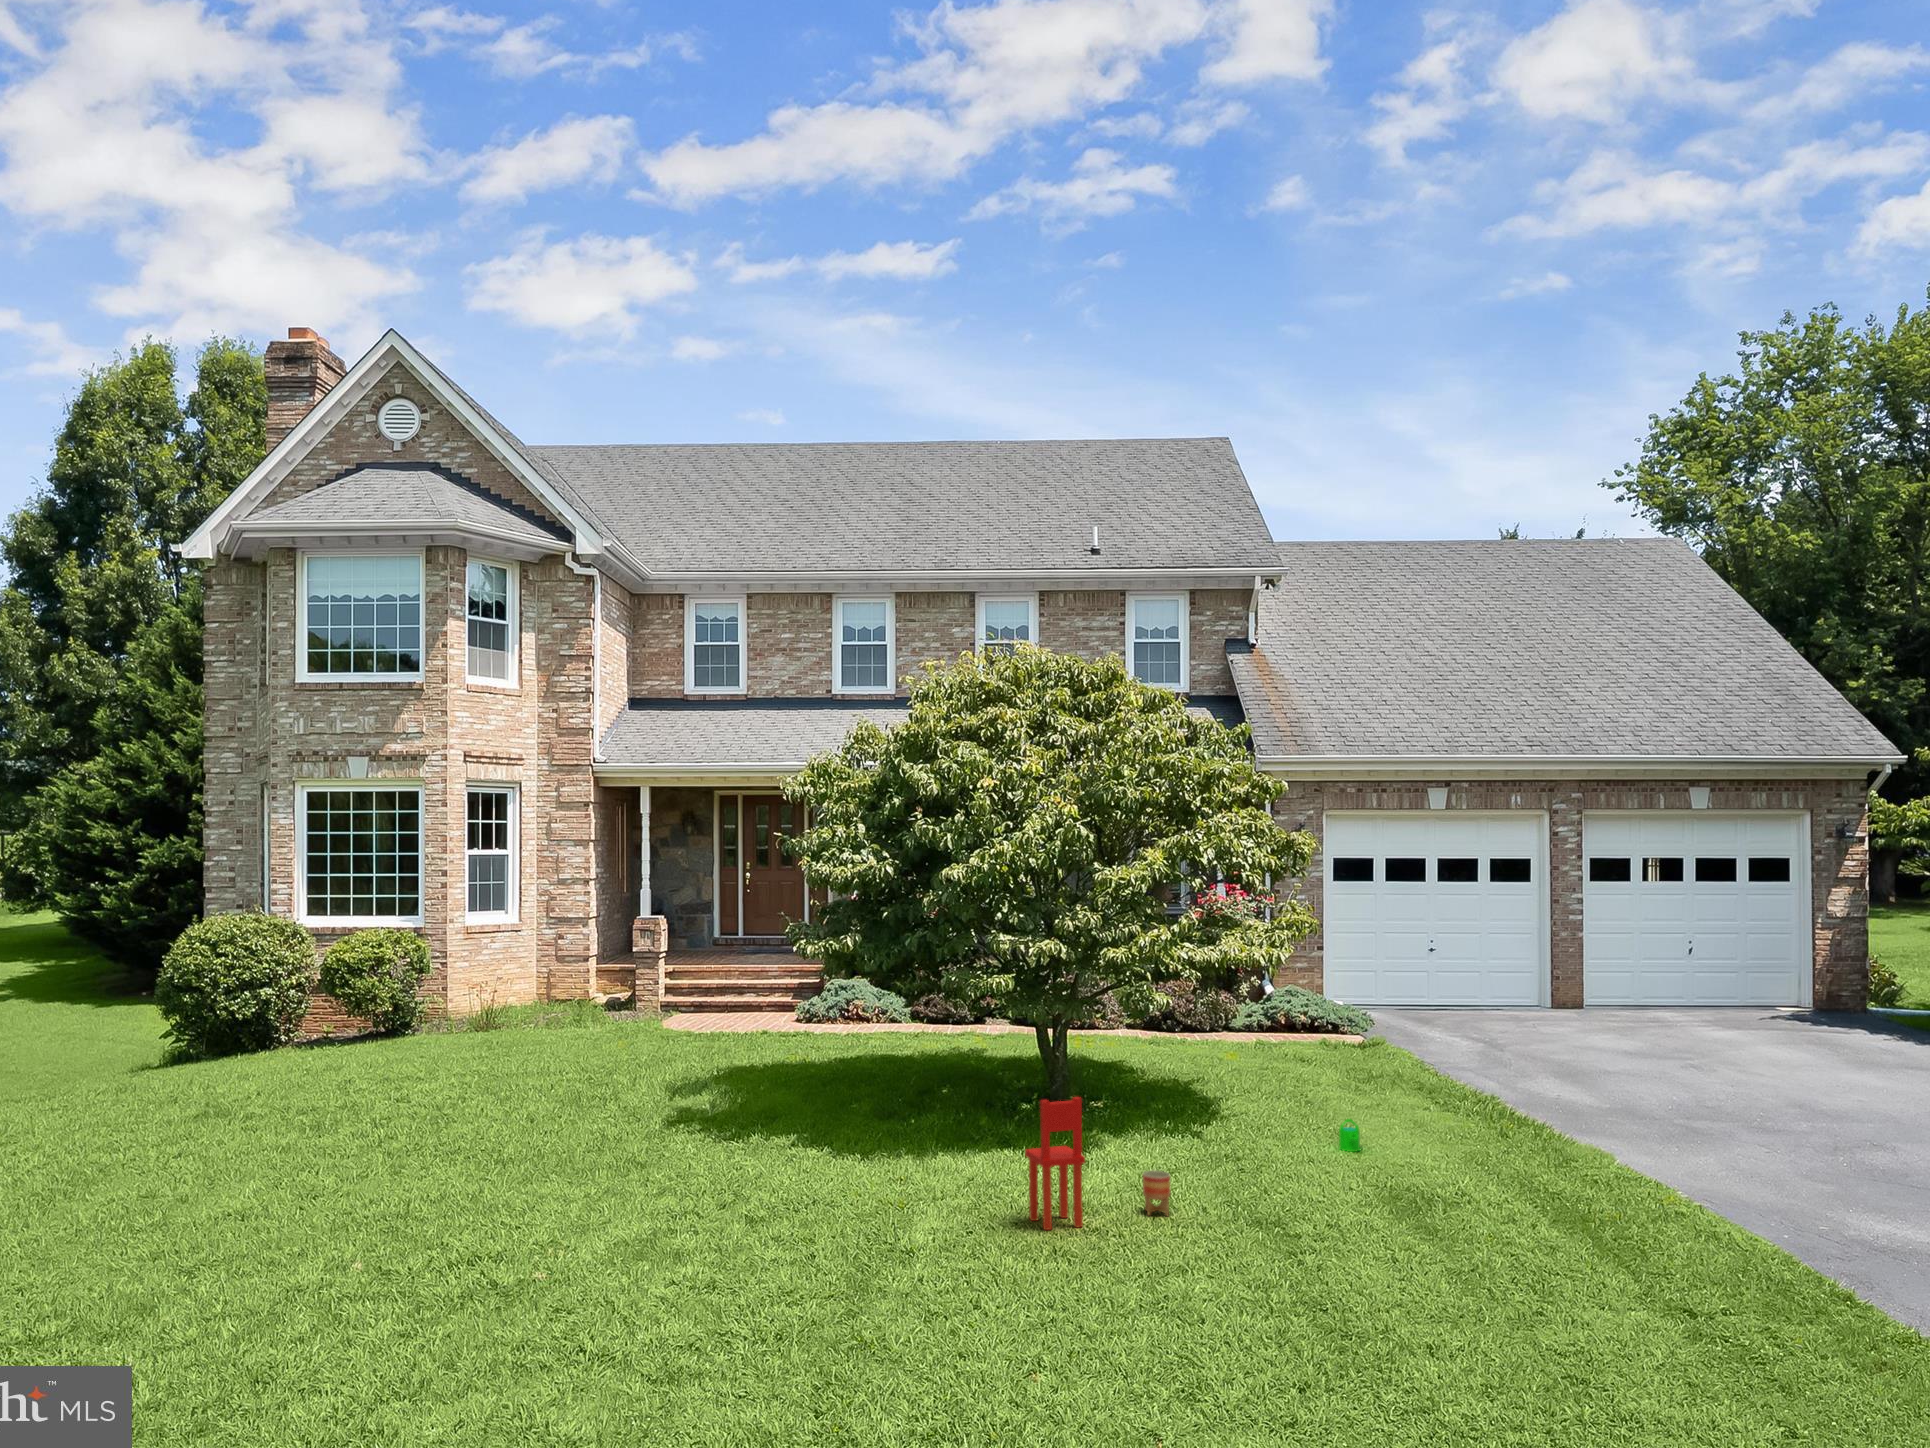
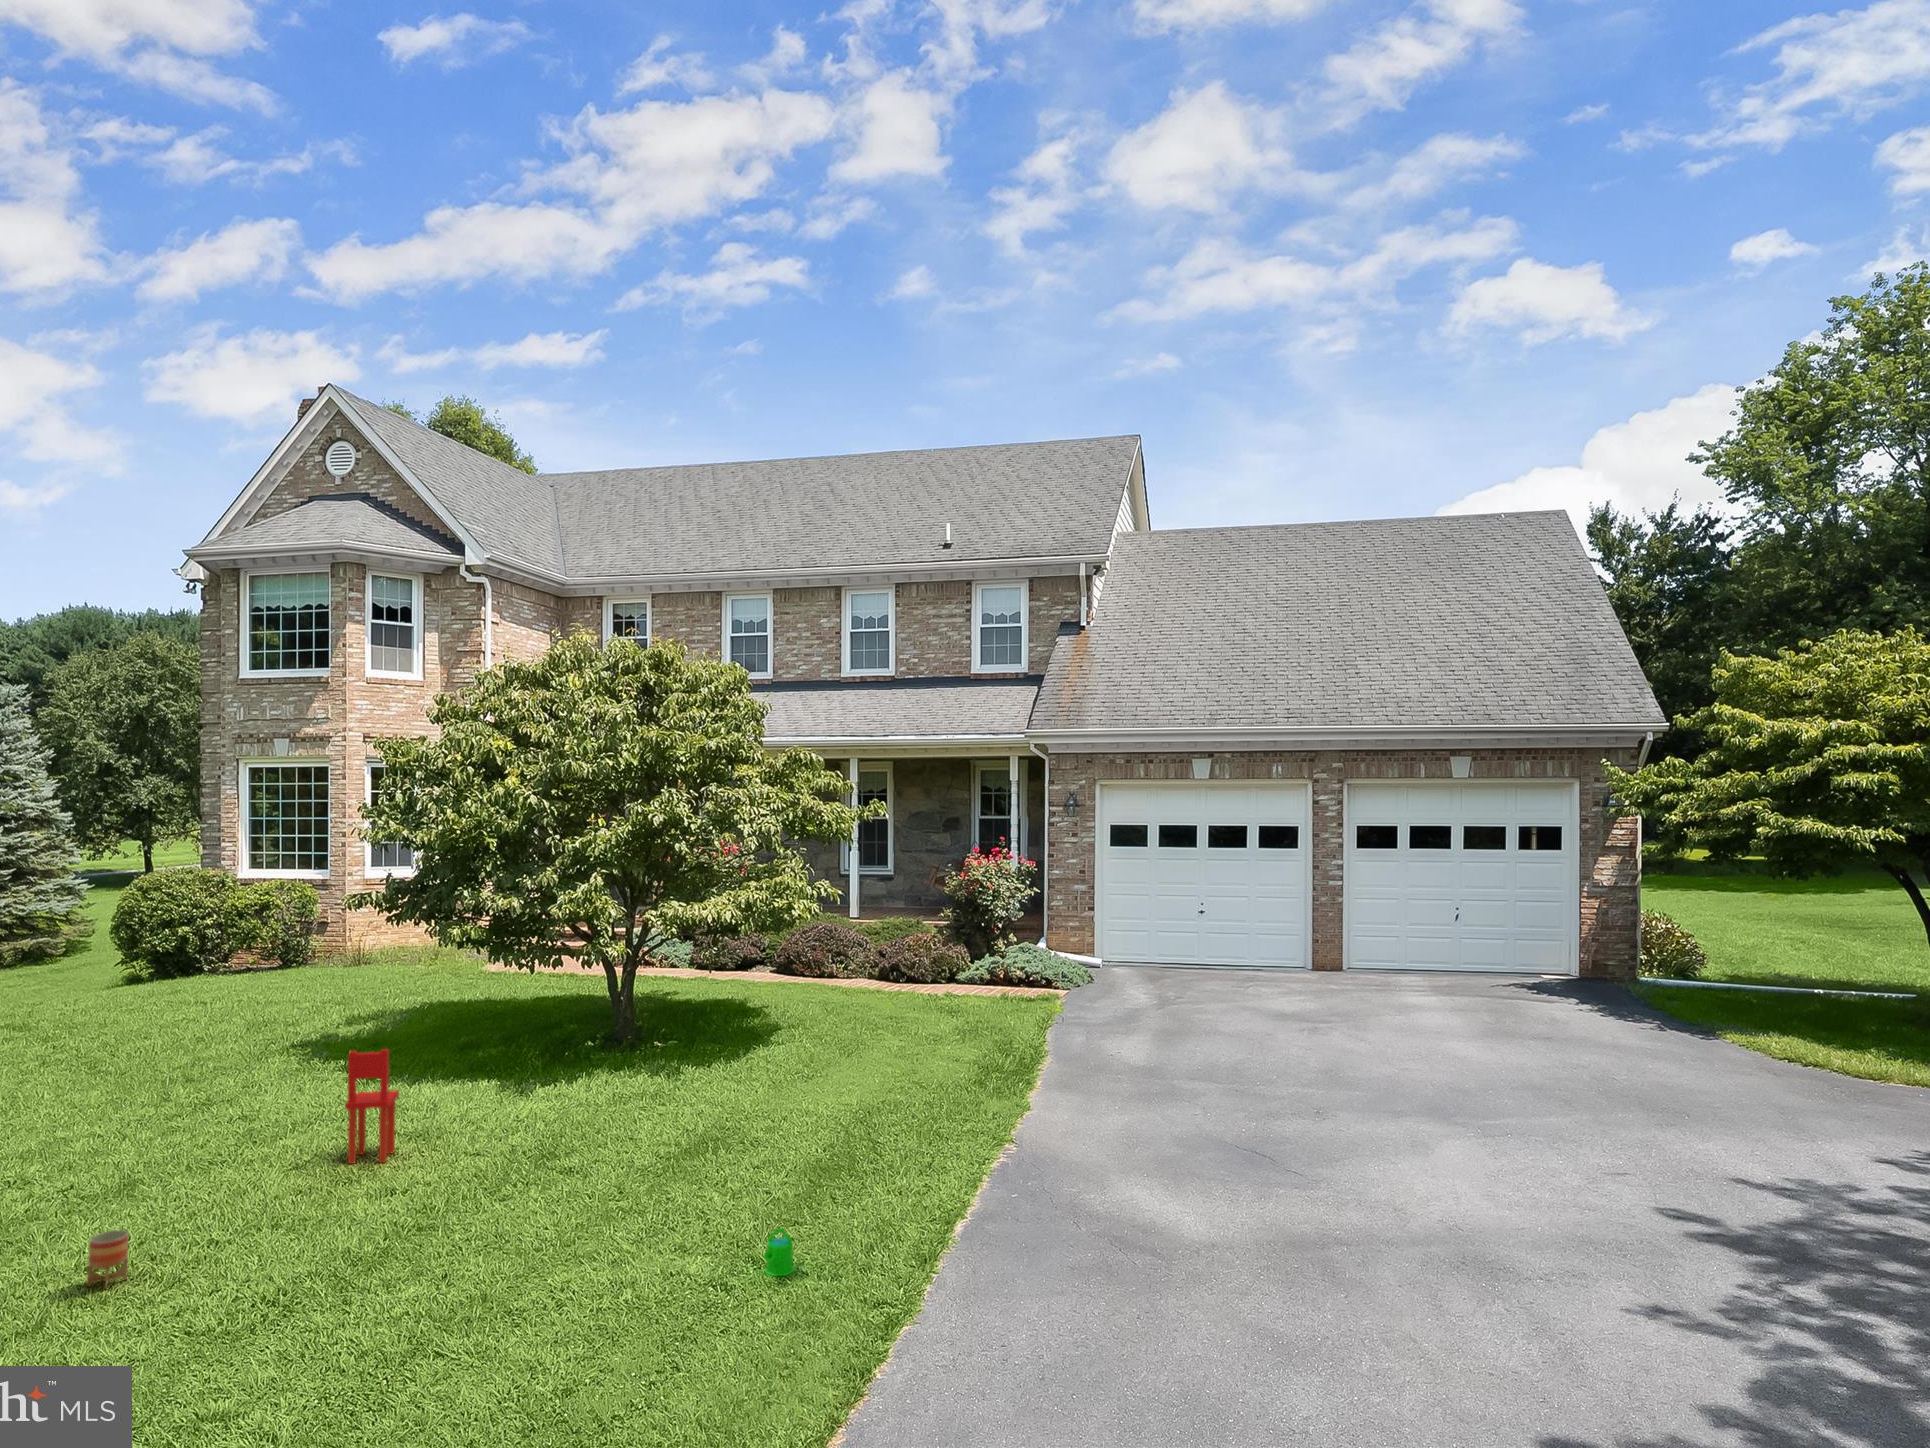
watering can: present [1339,1119,1361,1152] -> present [764,1228,795,1276]
planter: present [1143,1170,1171,1216] -> present [87,1230,129,1289]

